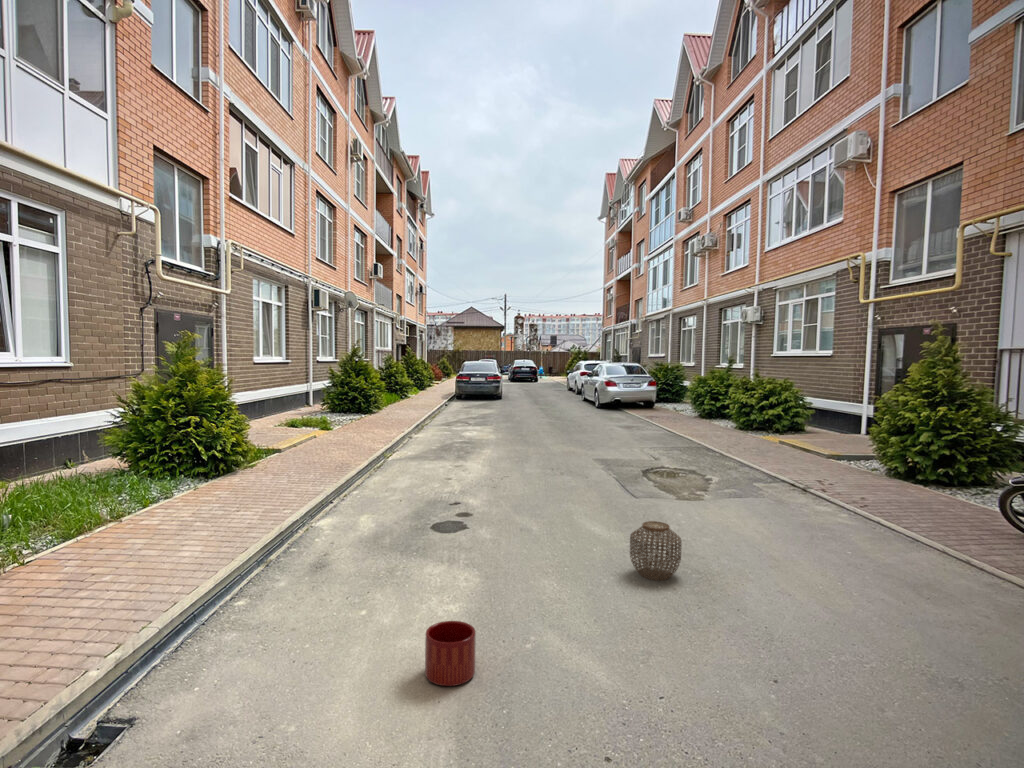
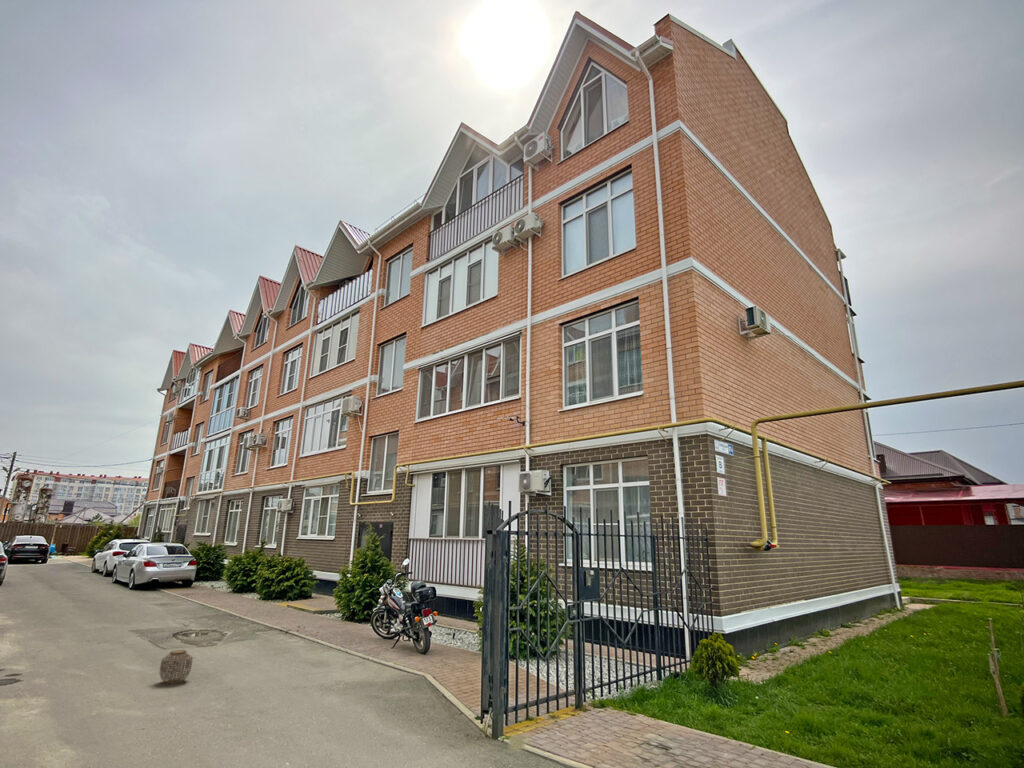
planter: present [425,621,476,686] -> none [36,703,72,734]

